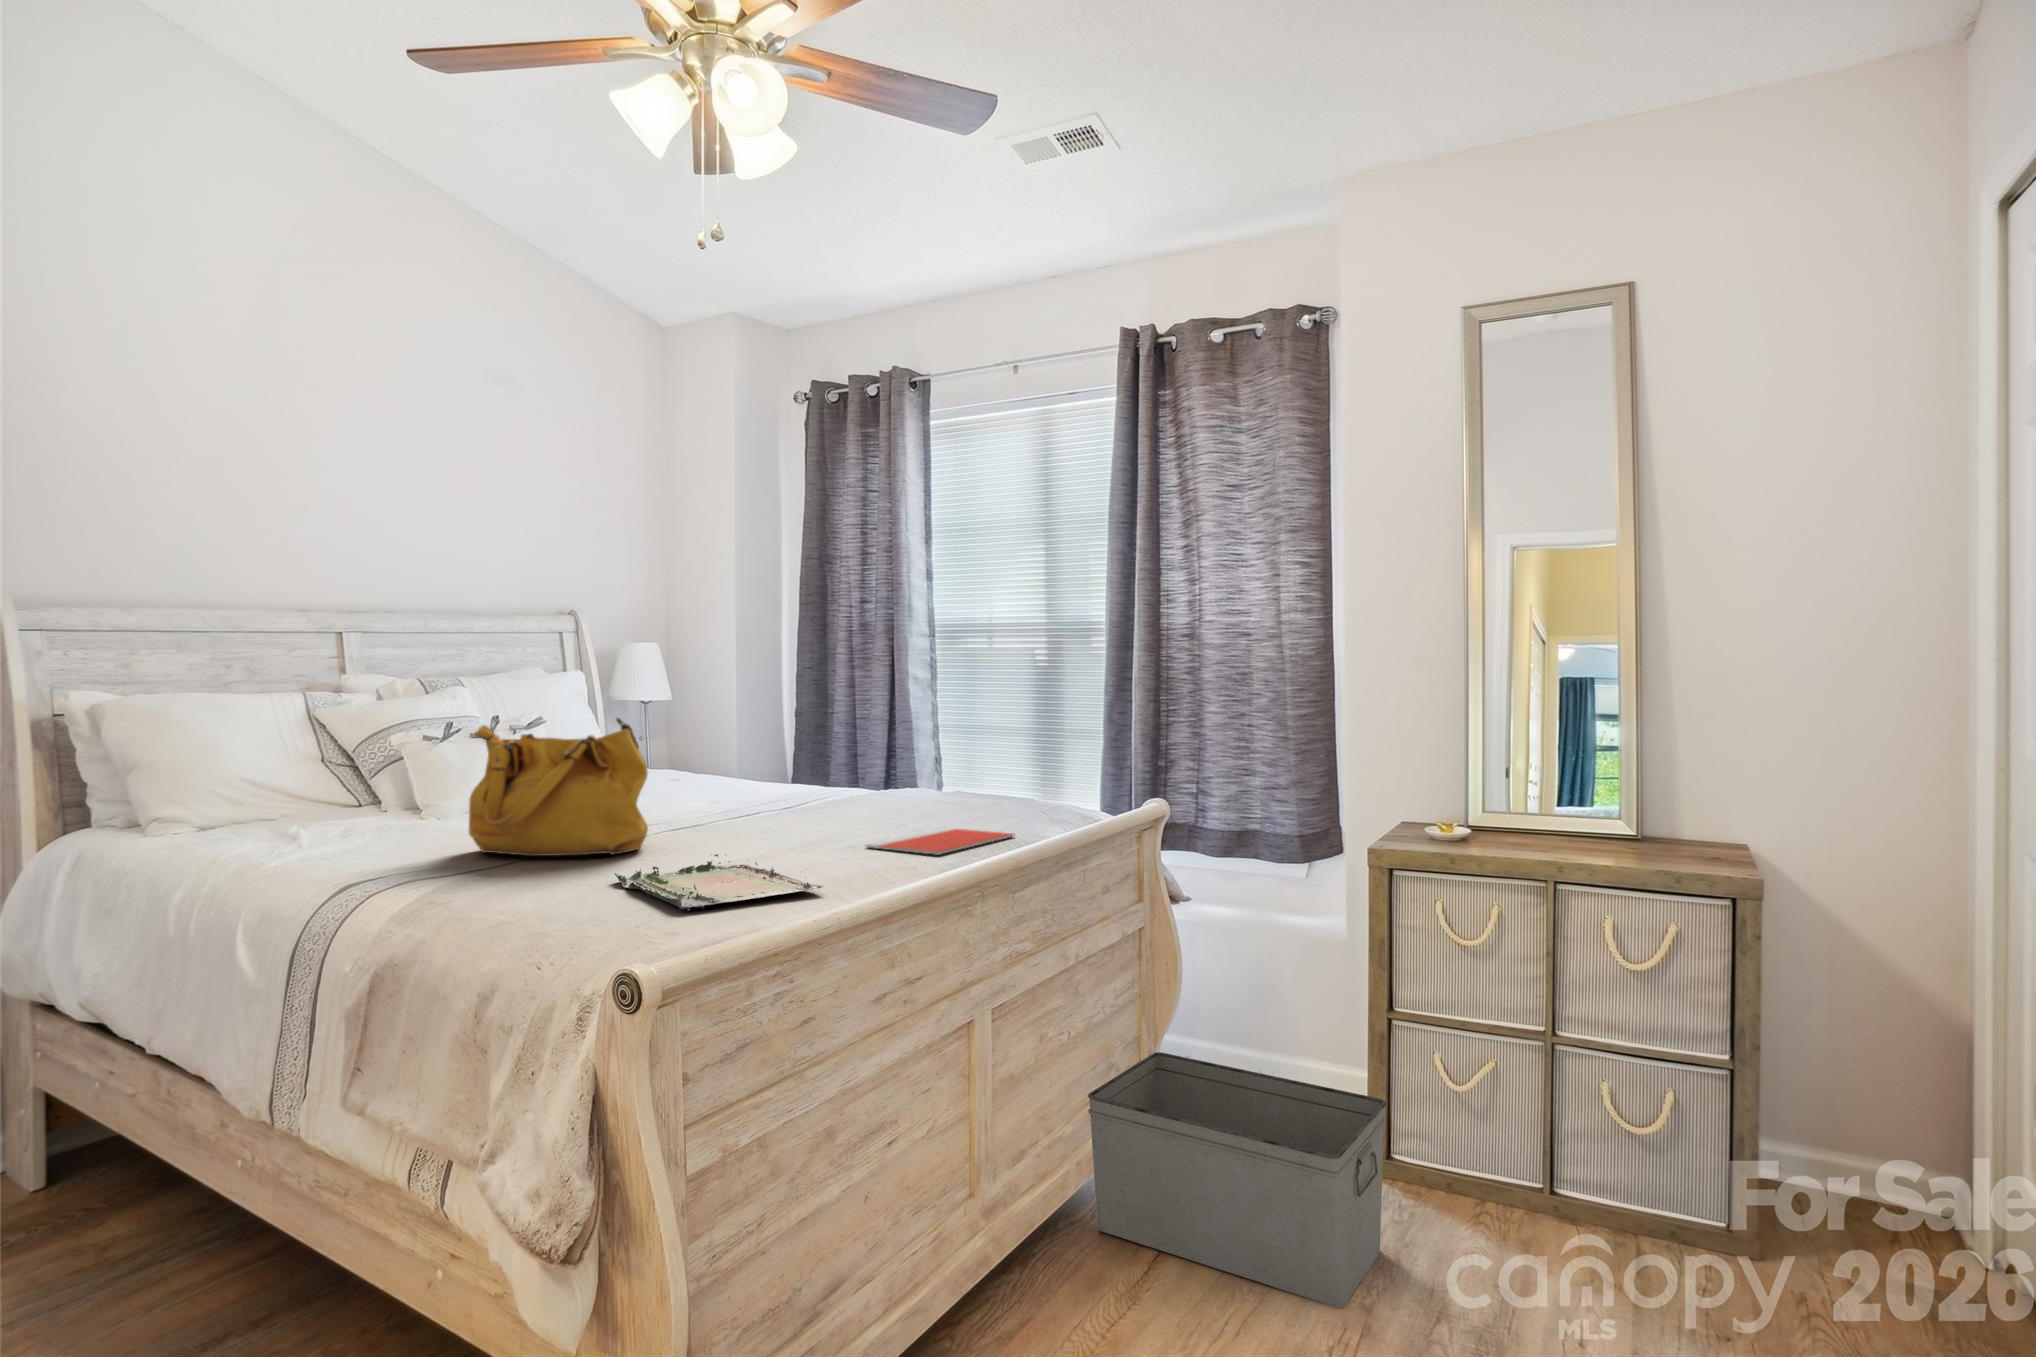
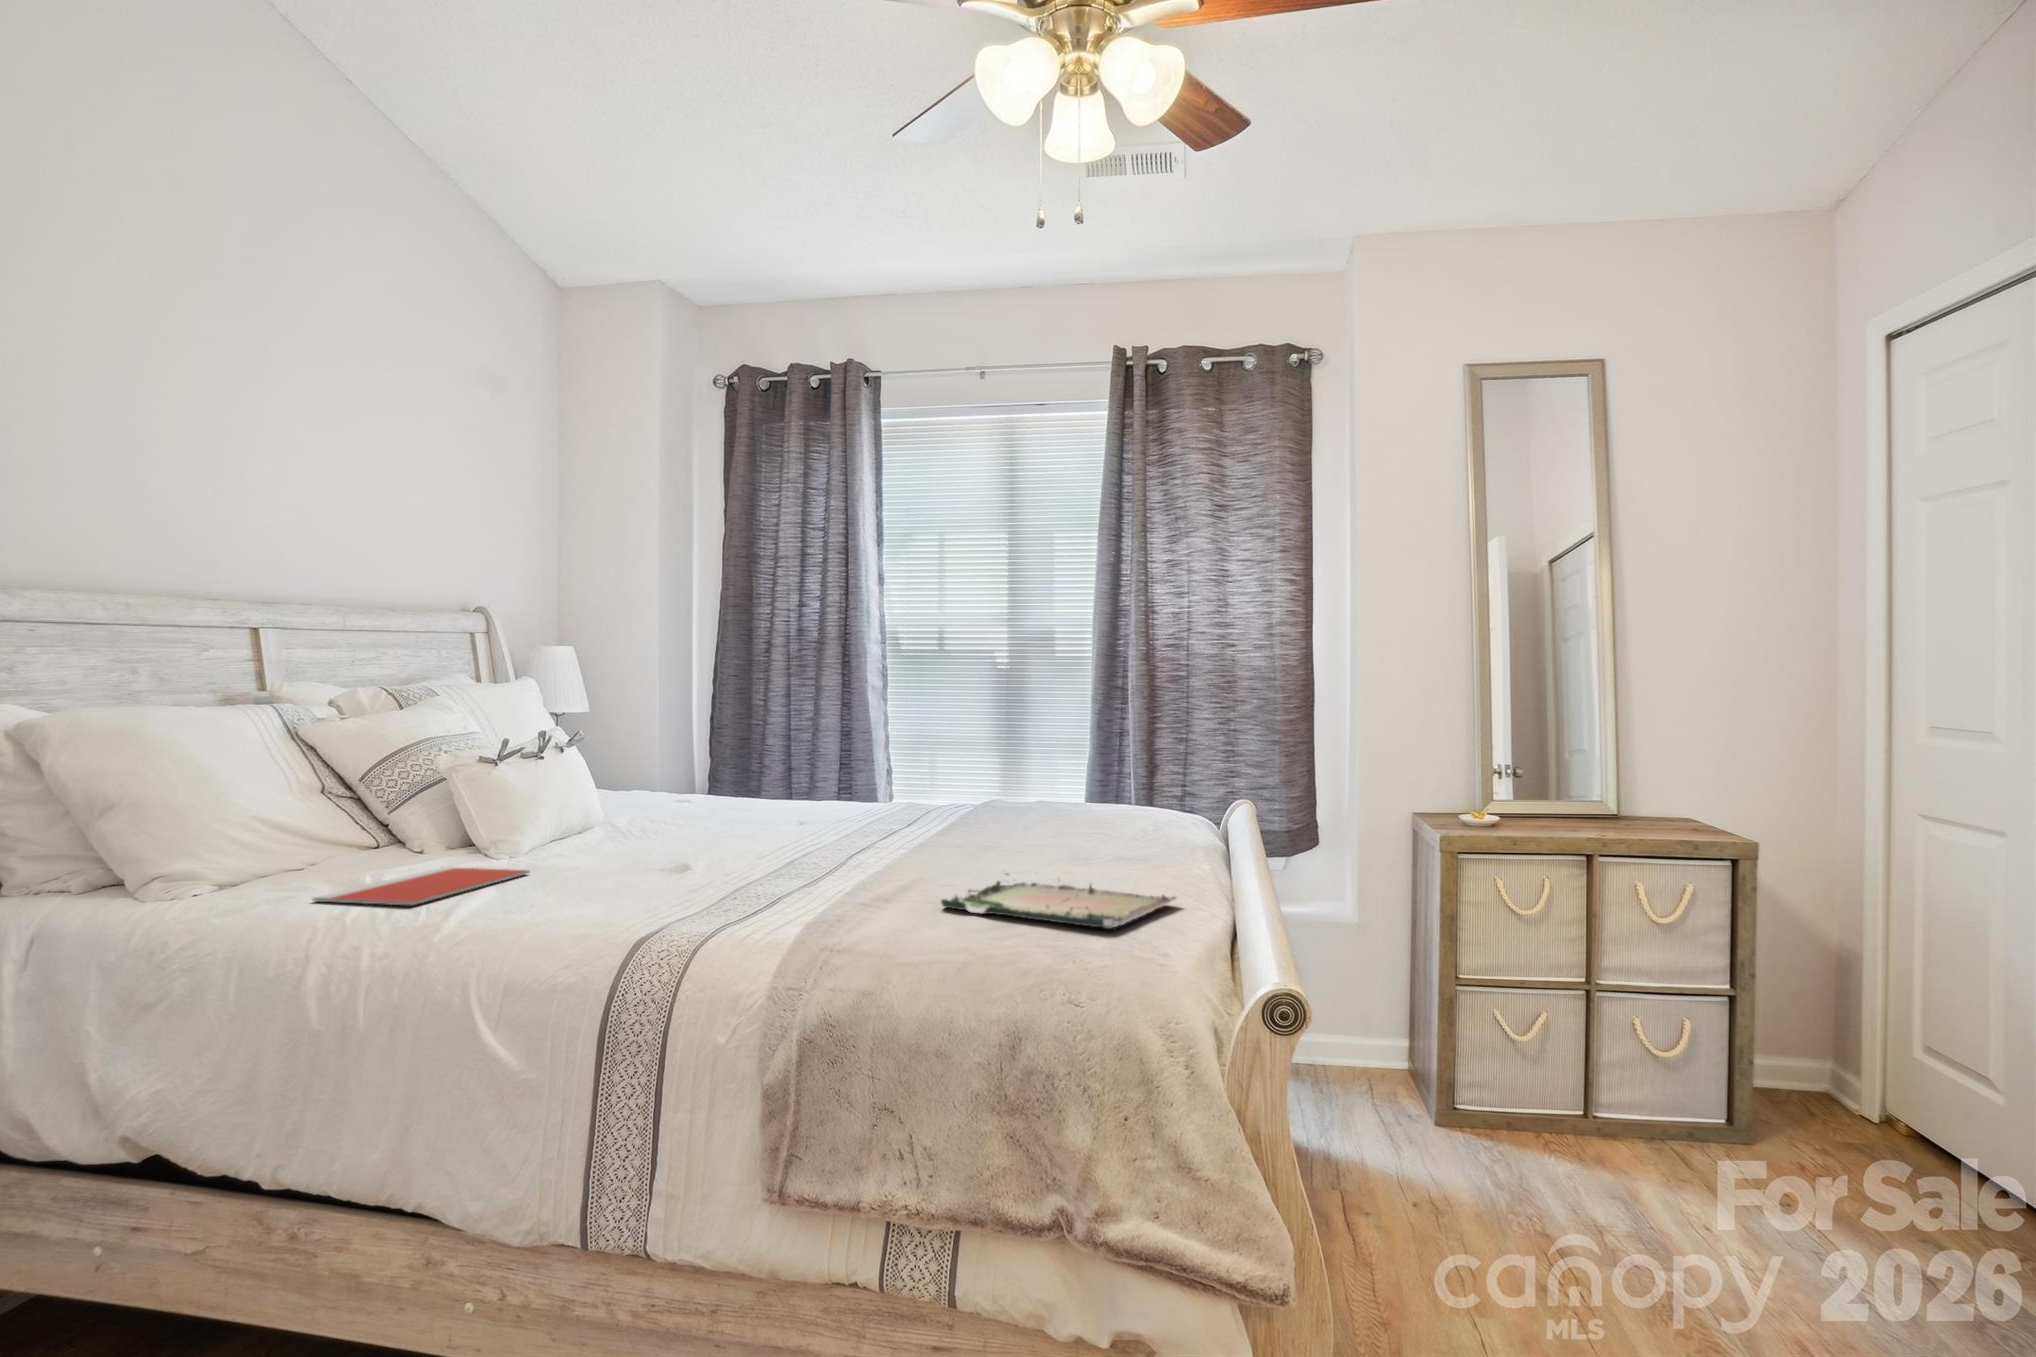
handbag: present [469,718,648,856] -> none [671,731,870,889]
notebook: present [866,828,1014,855] -> present [313,867,530,906]
storage bin: present [1088,1052,1386,1308] -> none [1257,1038,1522,1240]

